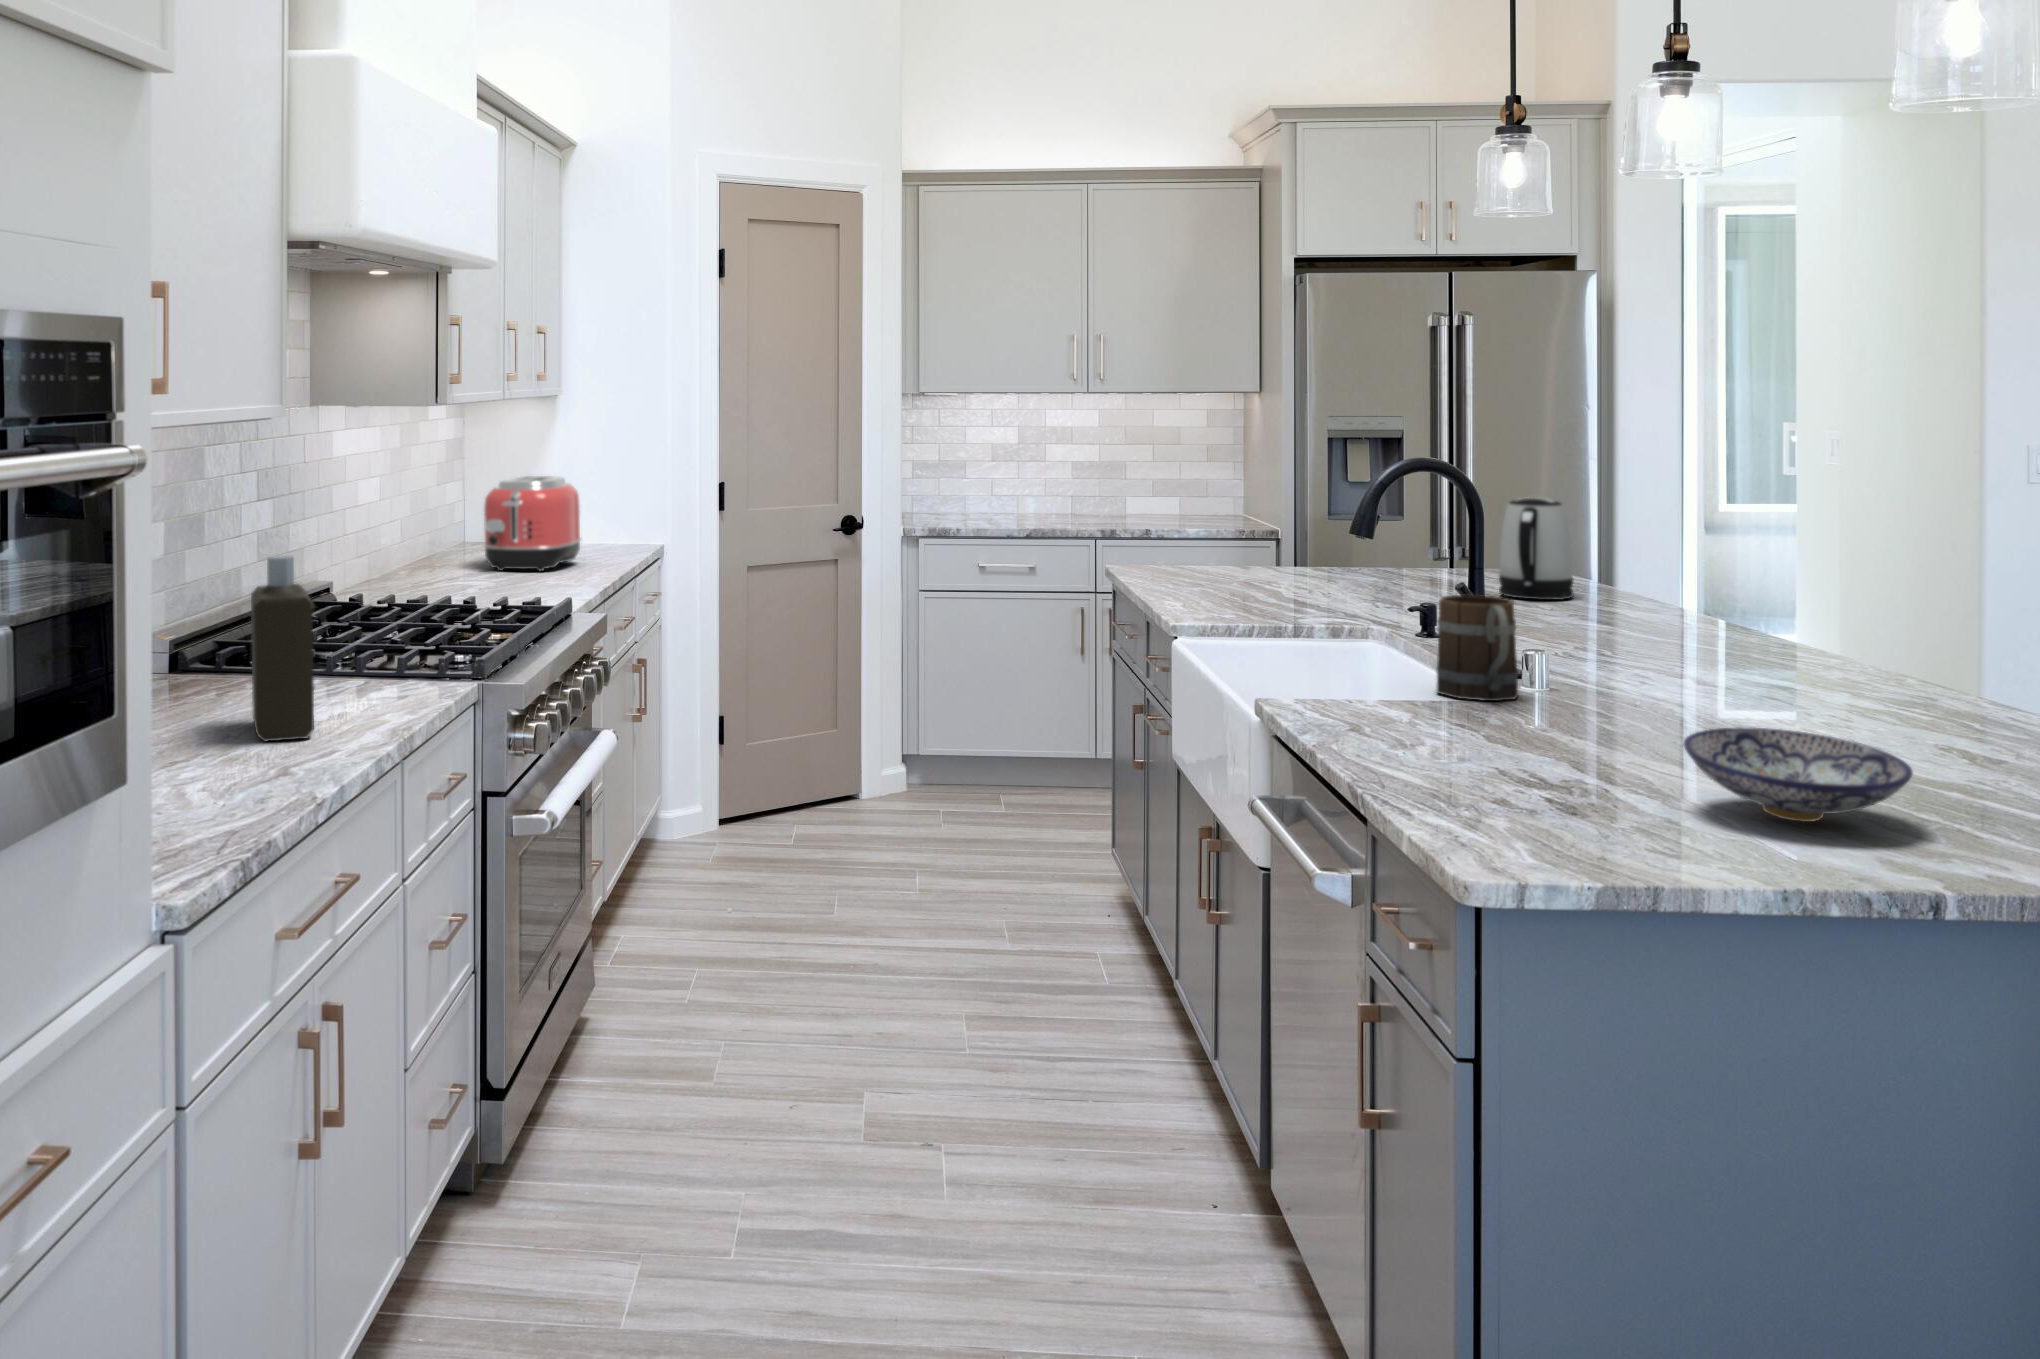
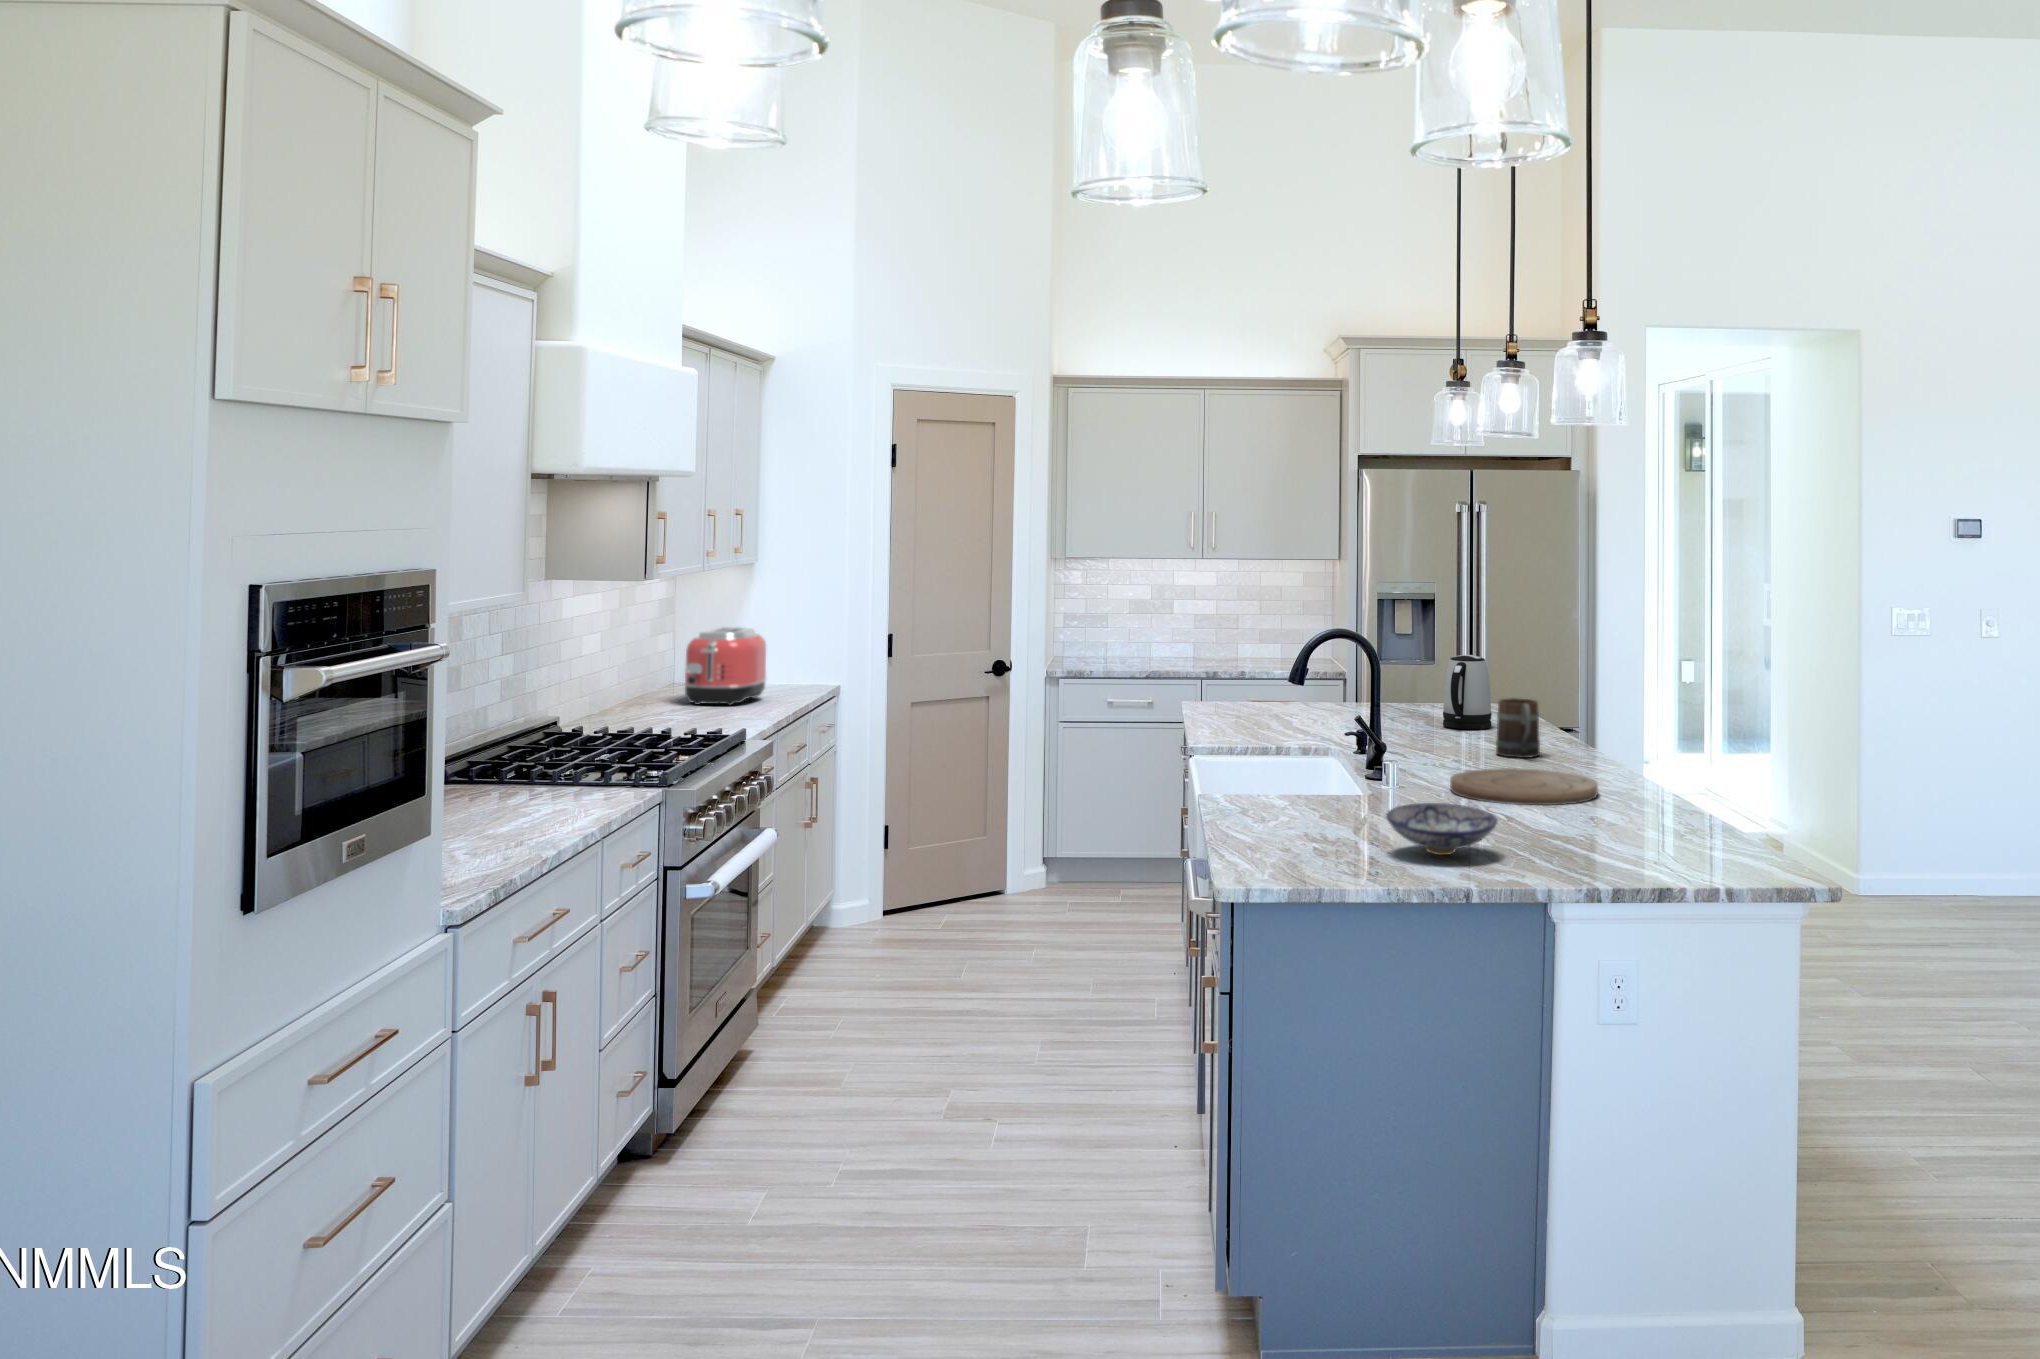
bottle: present [251,555,314,741] -> none [499,696,548,824]
mug: present [1437,595,1518,701] -> present [1496,698,1540,758]
cutting board: none [1641,660,1910,723] -> present [1450,768,1598,805]

